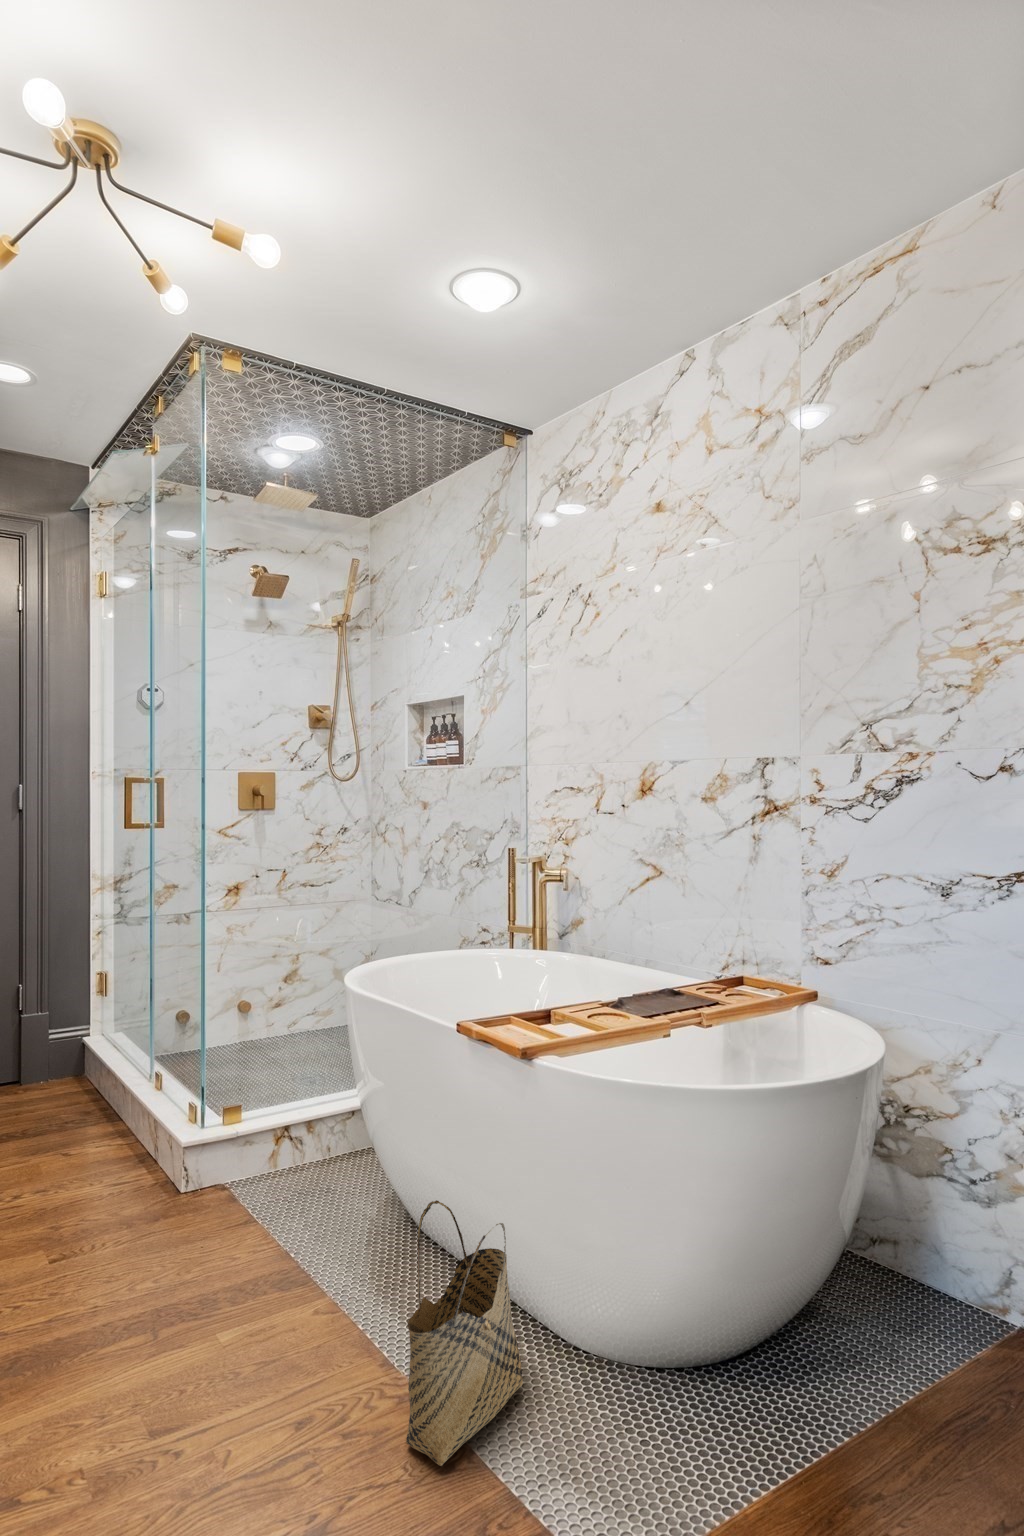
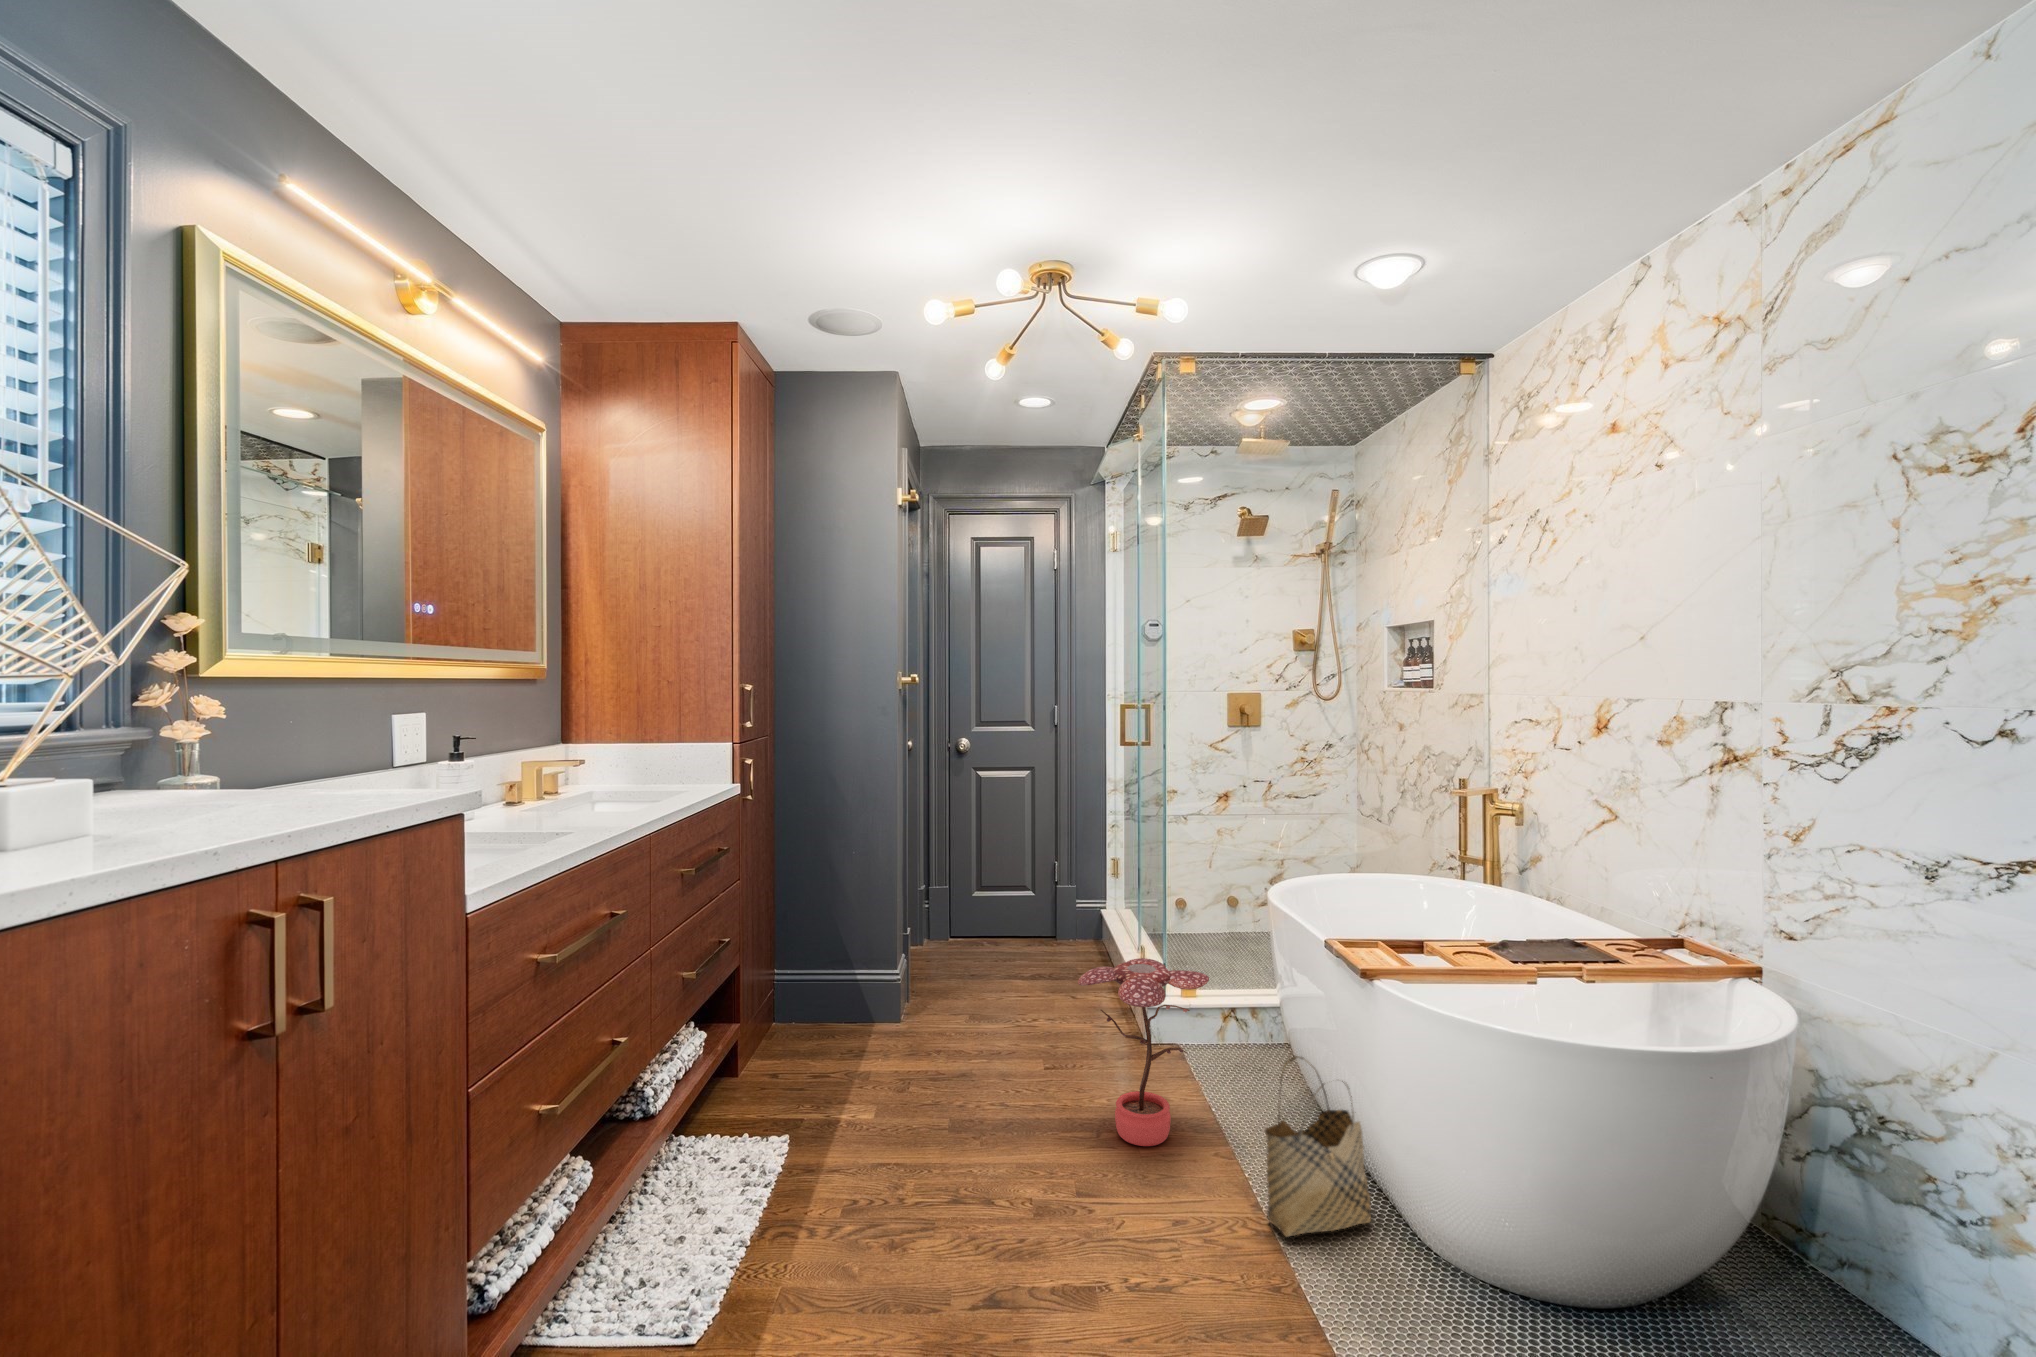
potted plant: none [97,1109,296,1396] -> present [1078,958,1209,1146]

